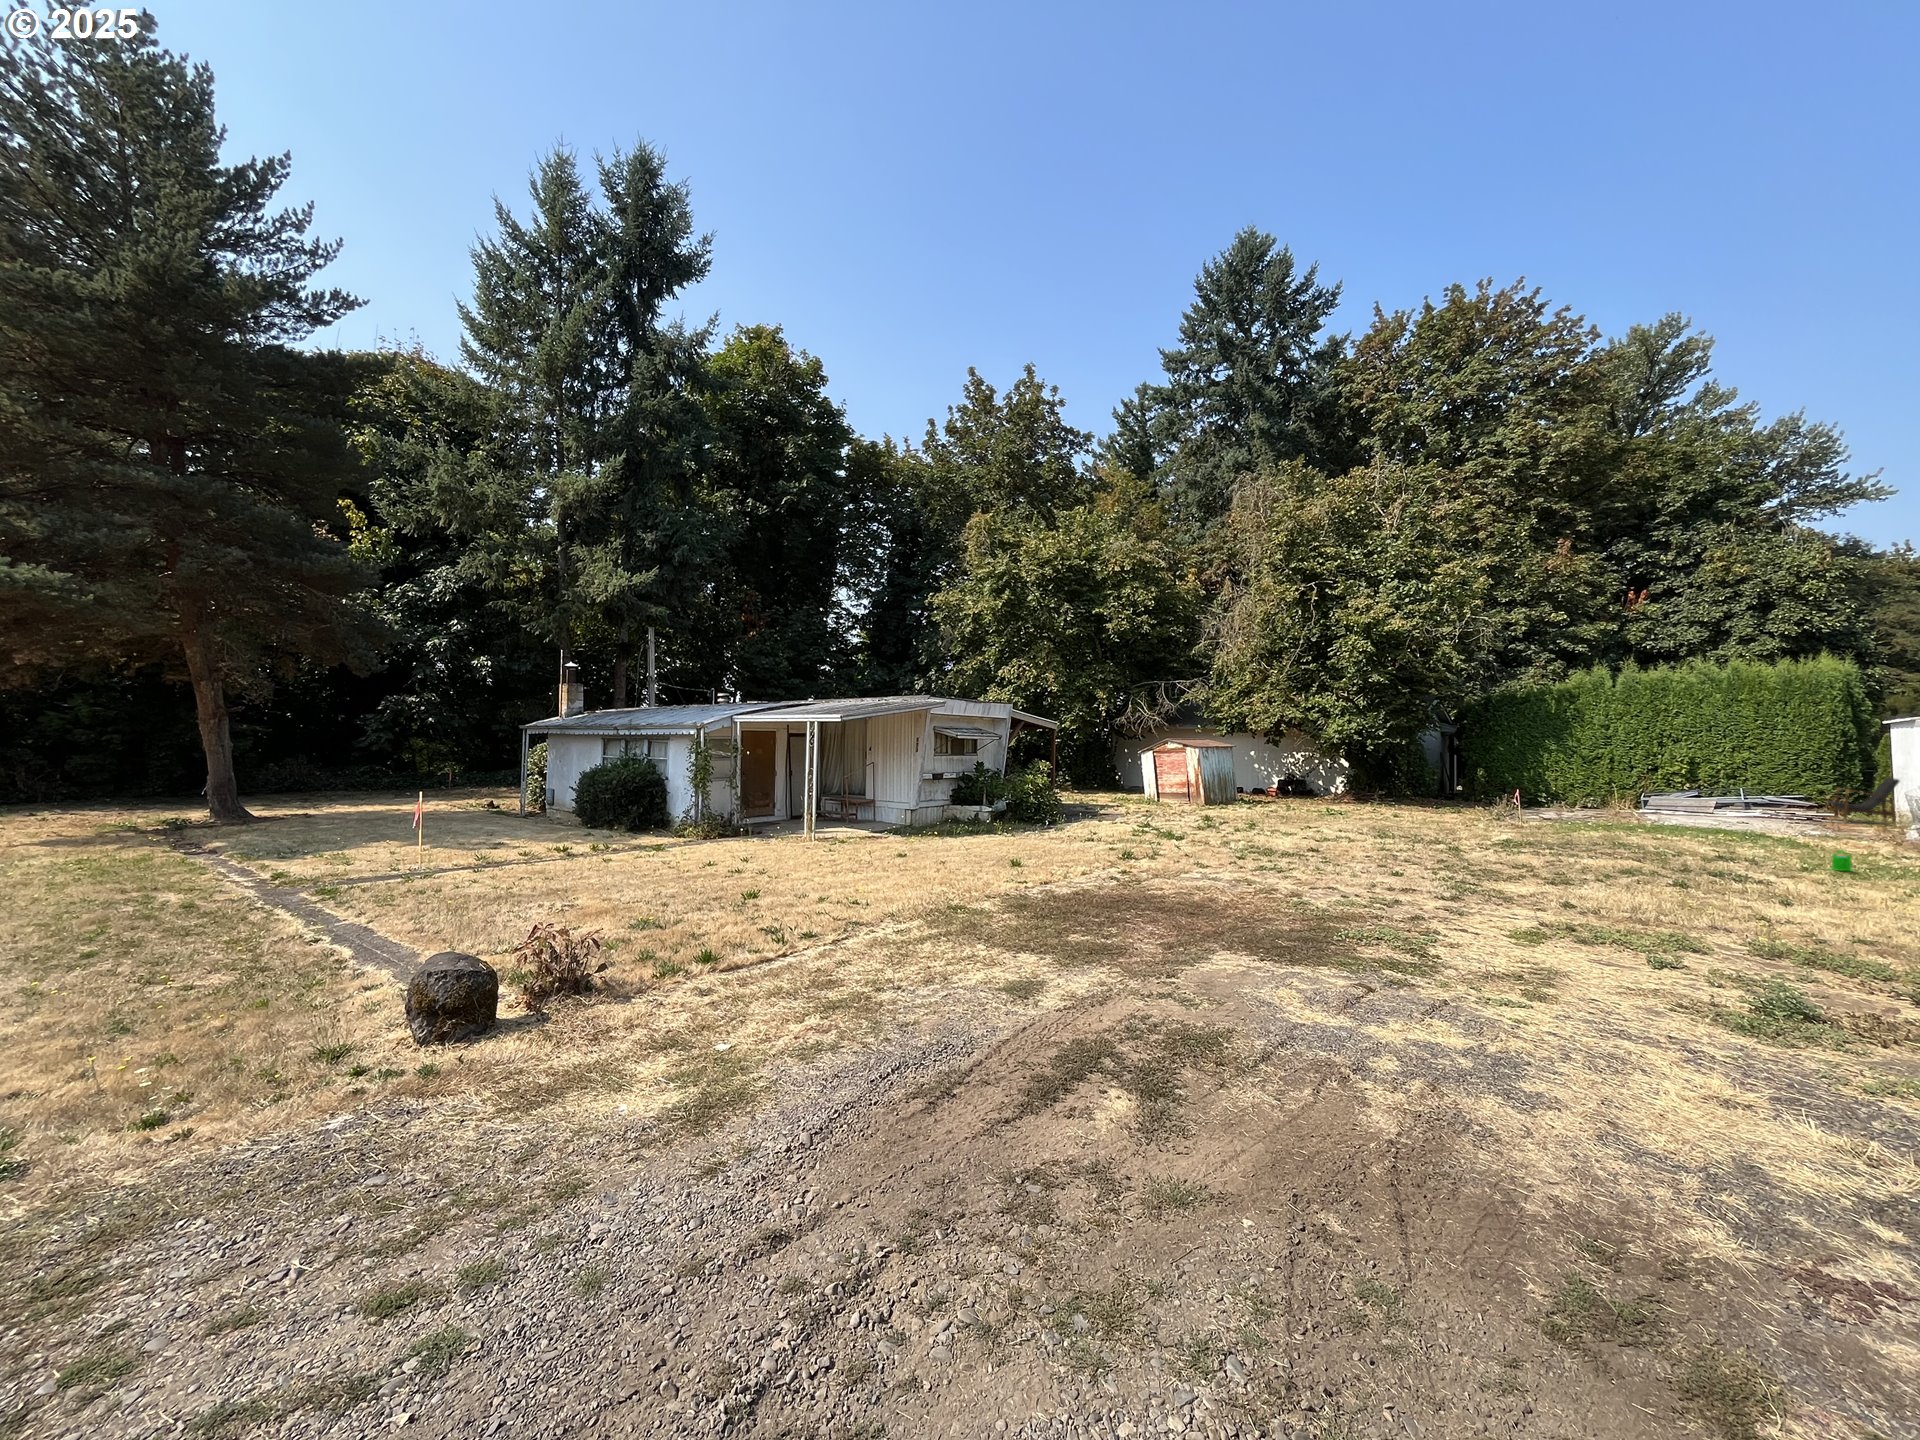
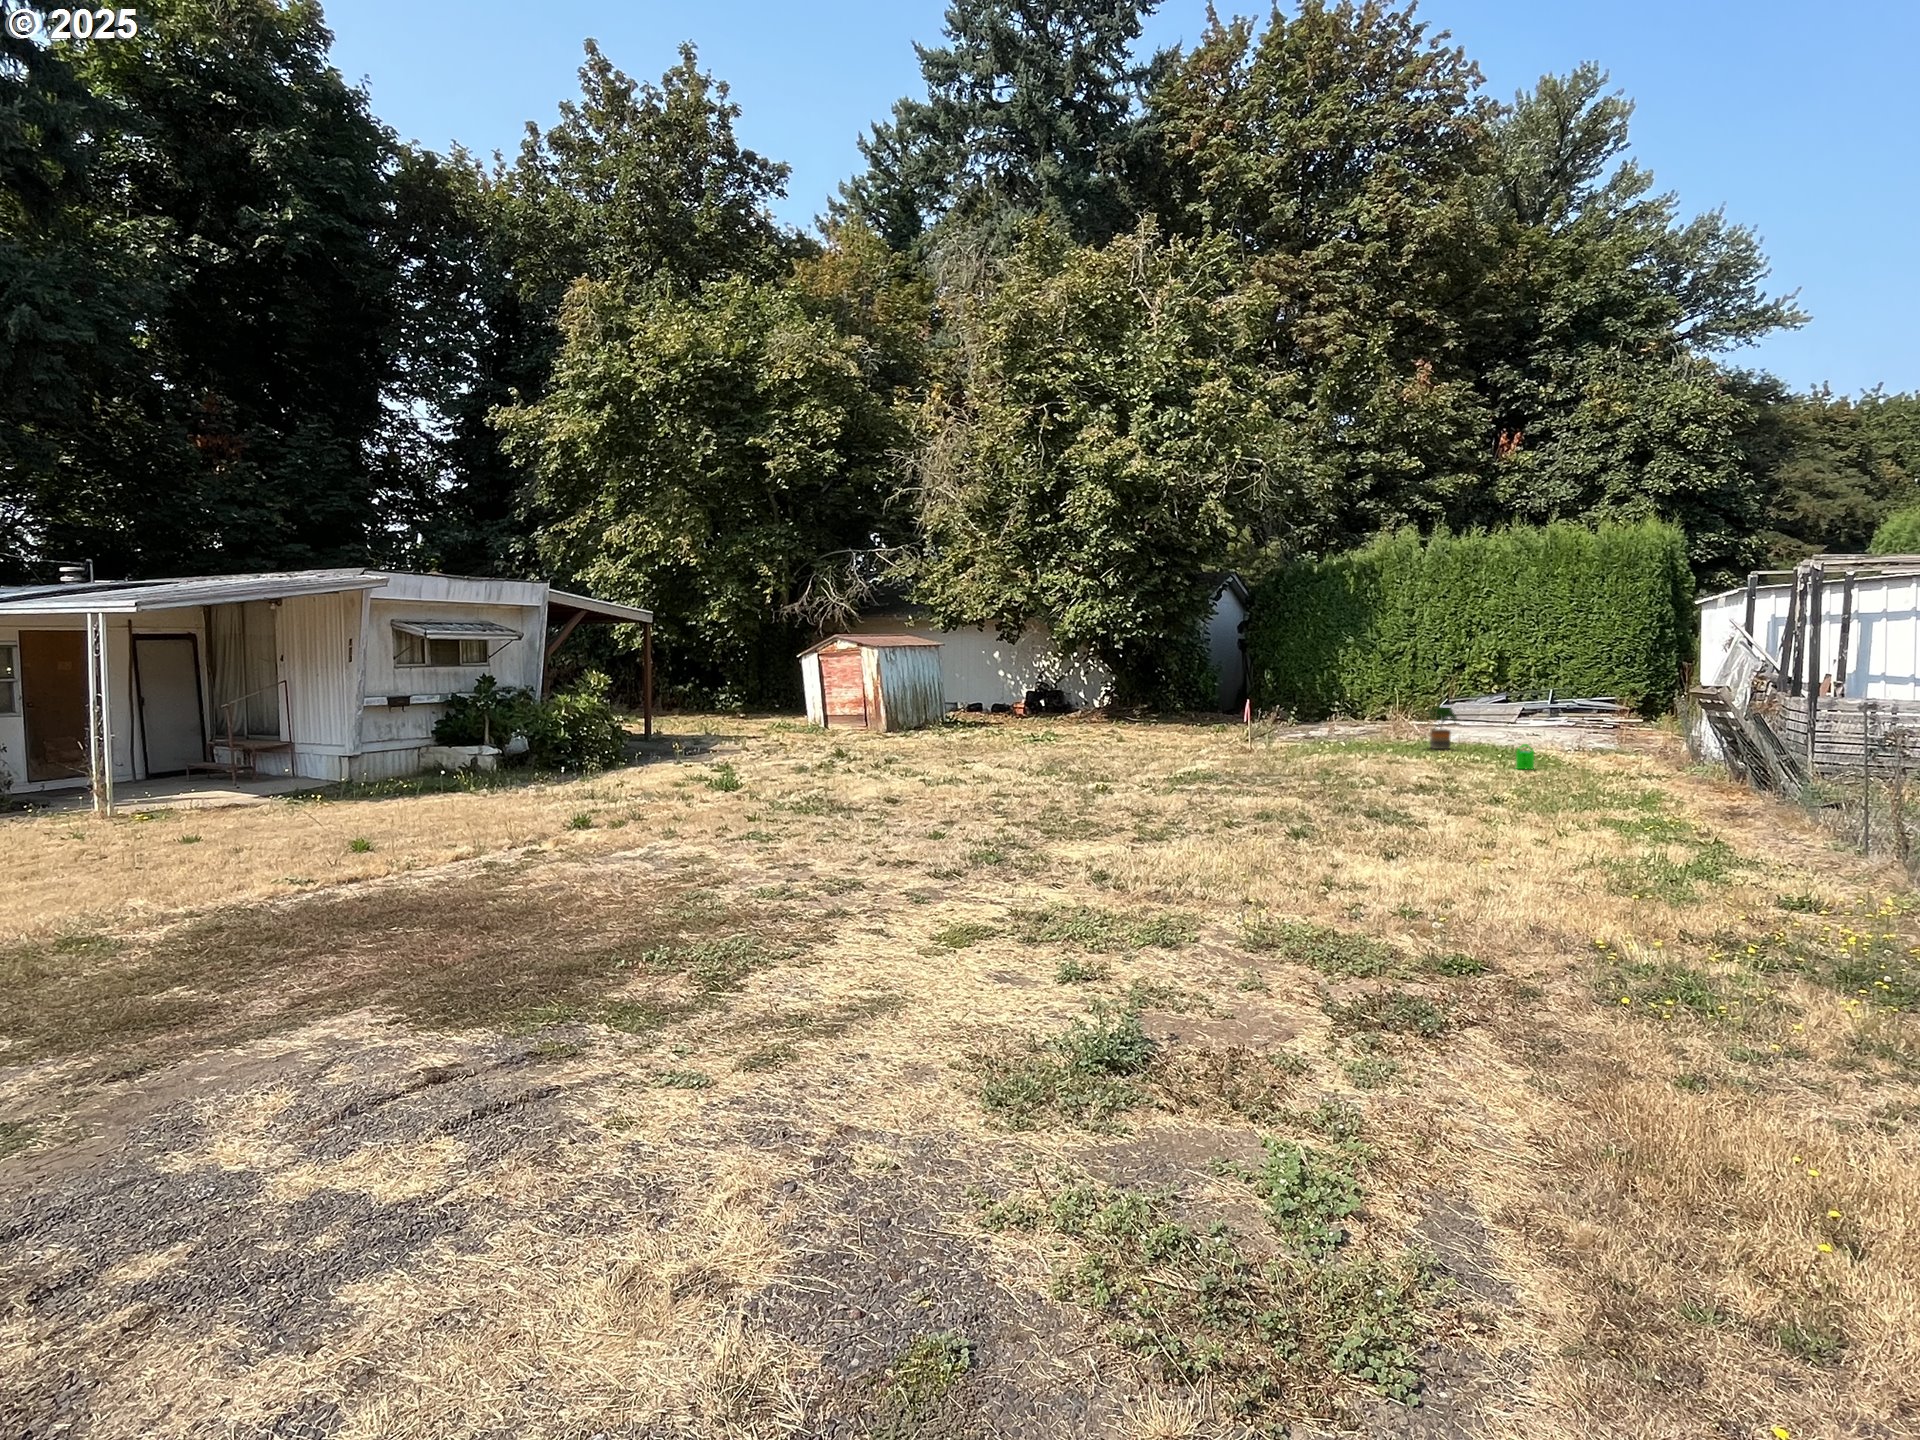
lounge chair: present [1826,778,1899,825] -> none [1623,669,1691,729]
potted tree: none [1695,810,1728,843] -> present [1427,707,1457,749]

